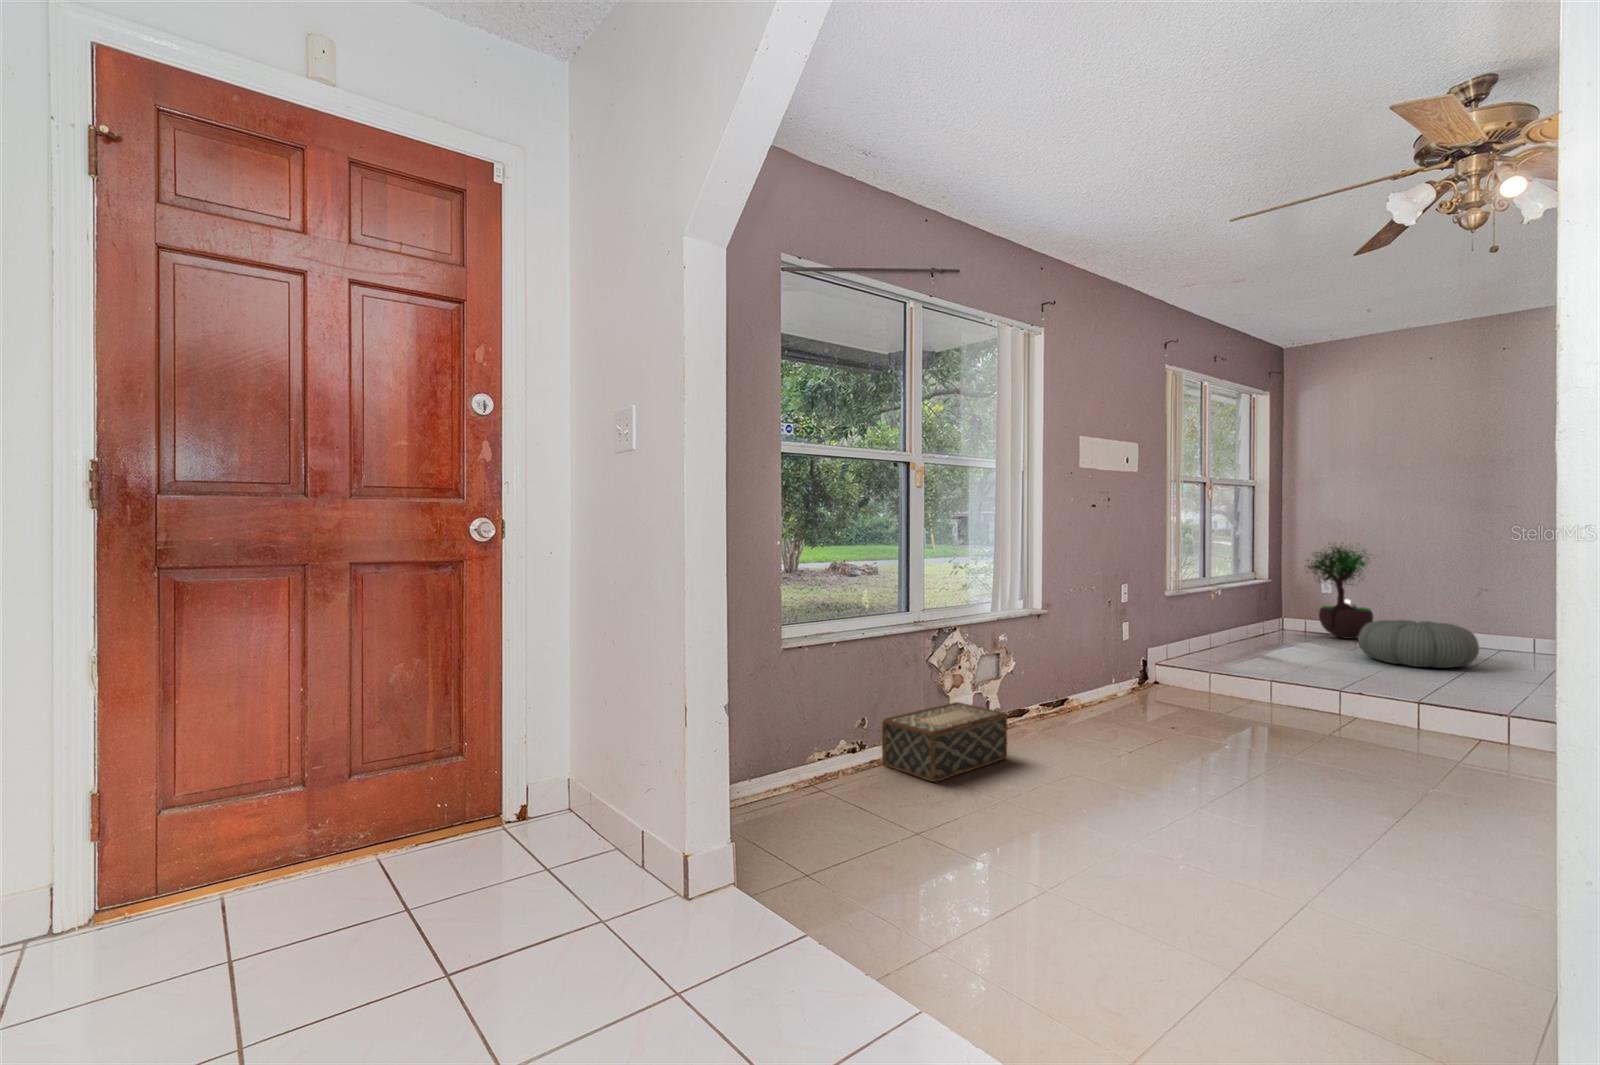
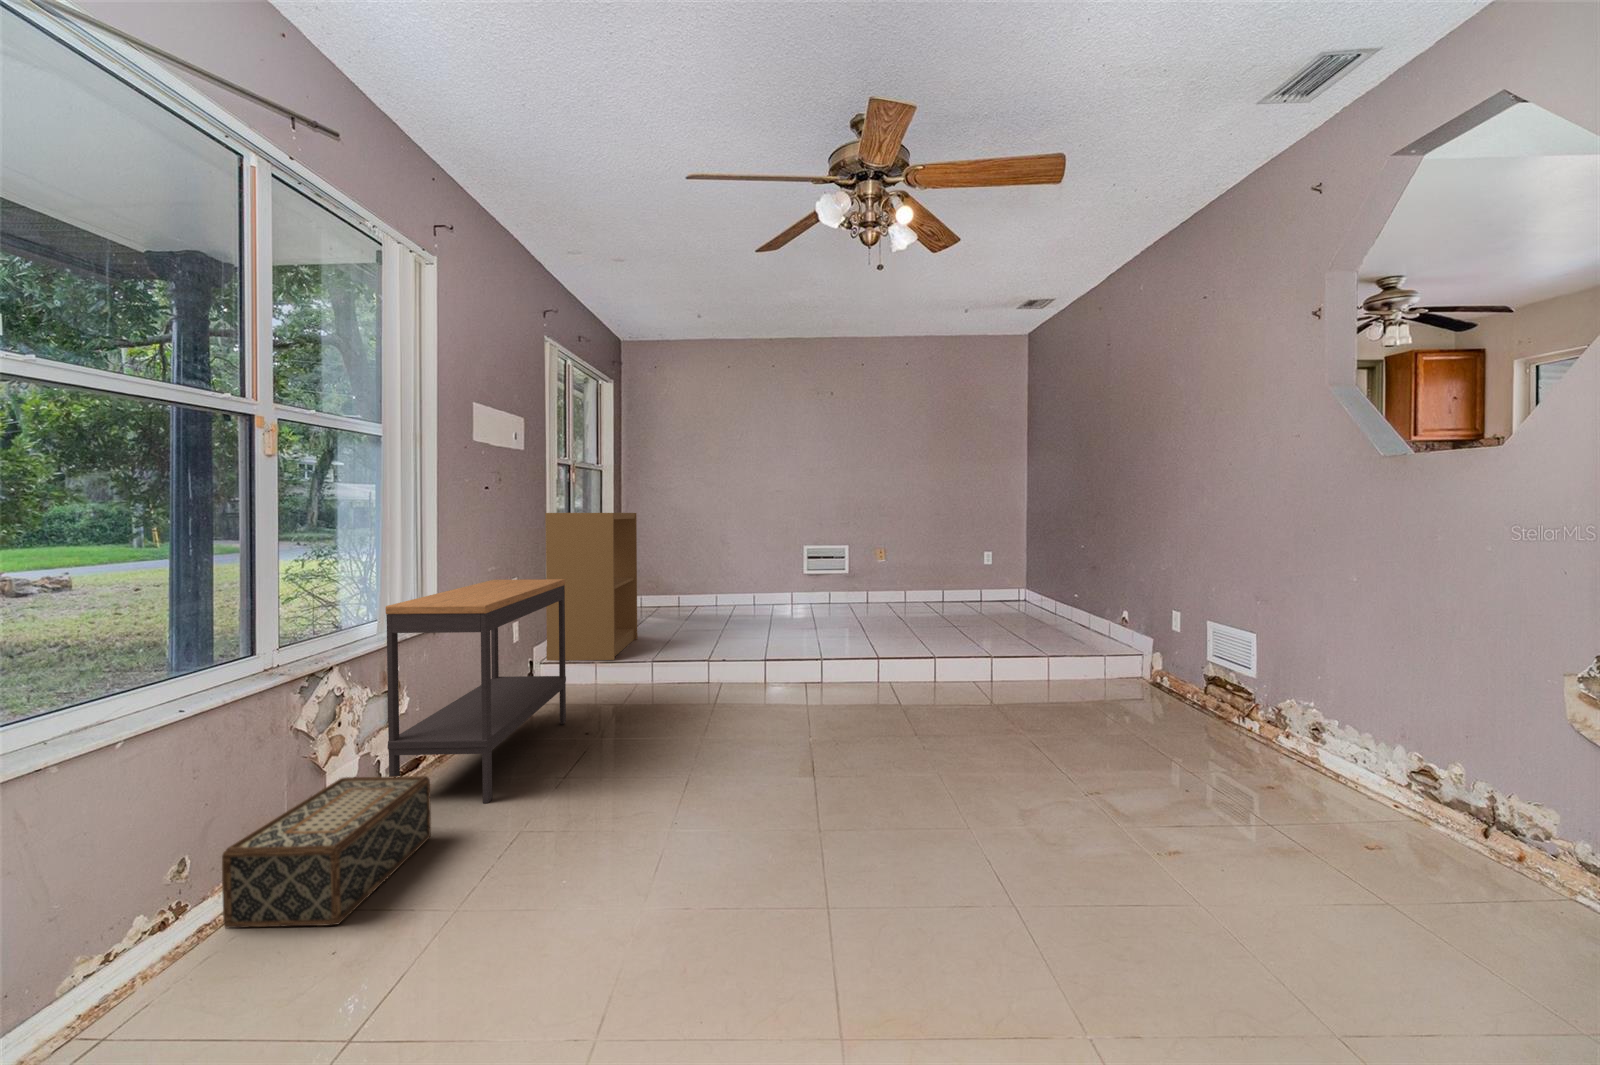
bookshelf: none [1162,524,1276,673] -> present [546,513,637,660]
potted tree: present [1306,543,1373,639] -> none [640,522,693,610]
console table: none [993,581,1159,751] -> present [386,579,566,803]
pouf: present [1359,620,1479,668] -> none [693,591,768,629]

